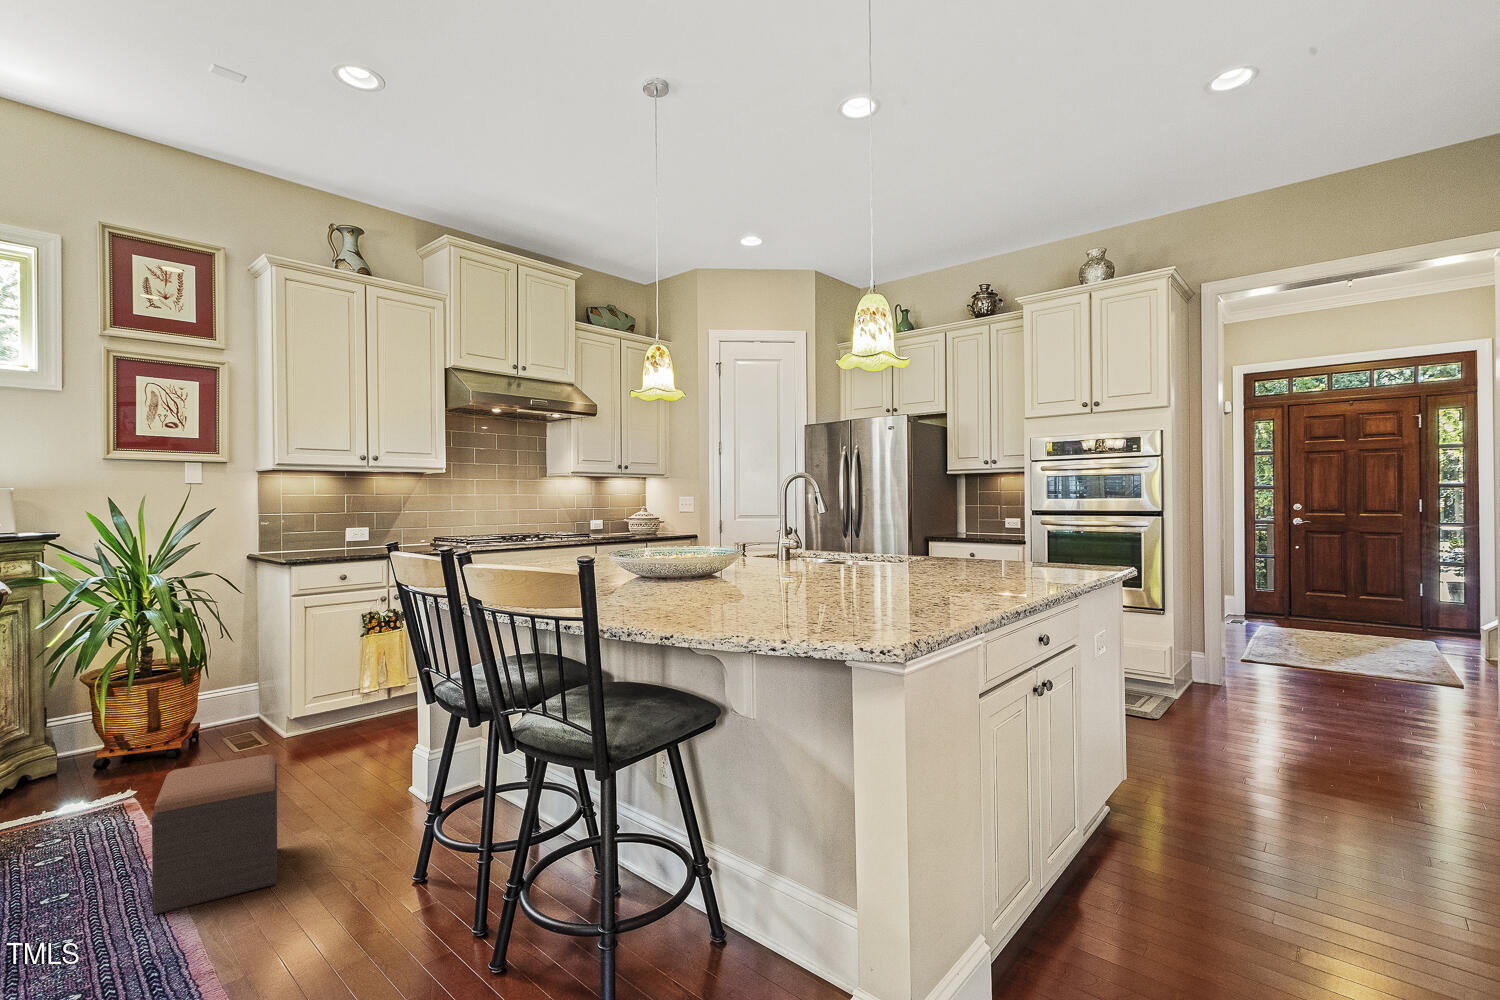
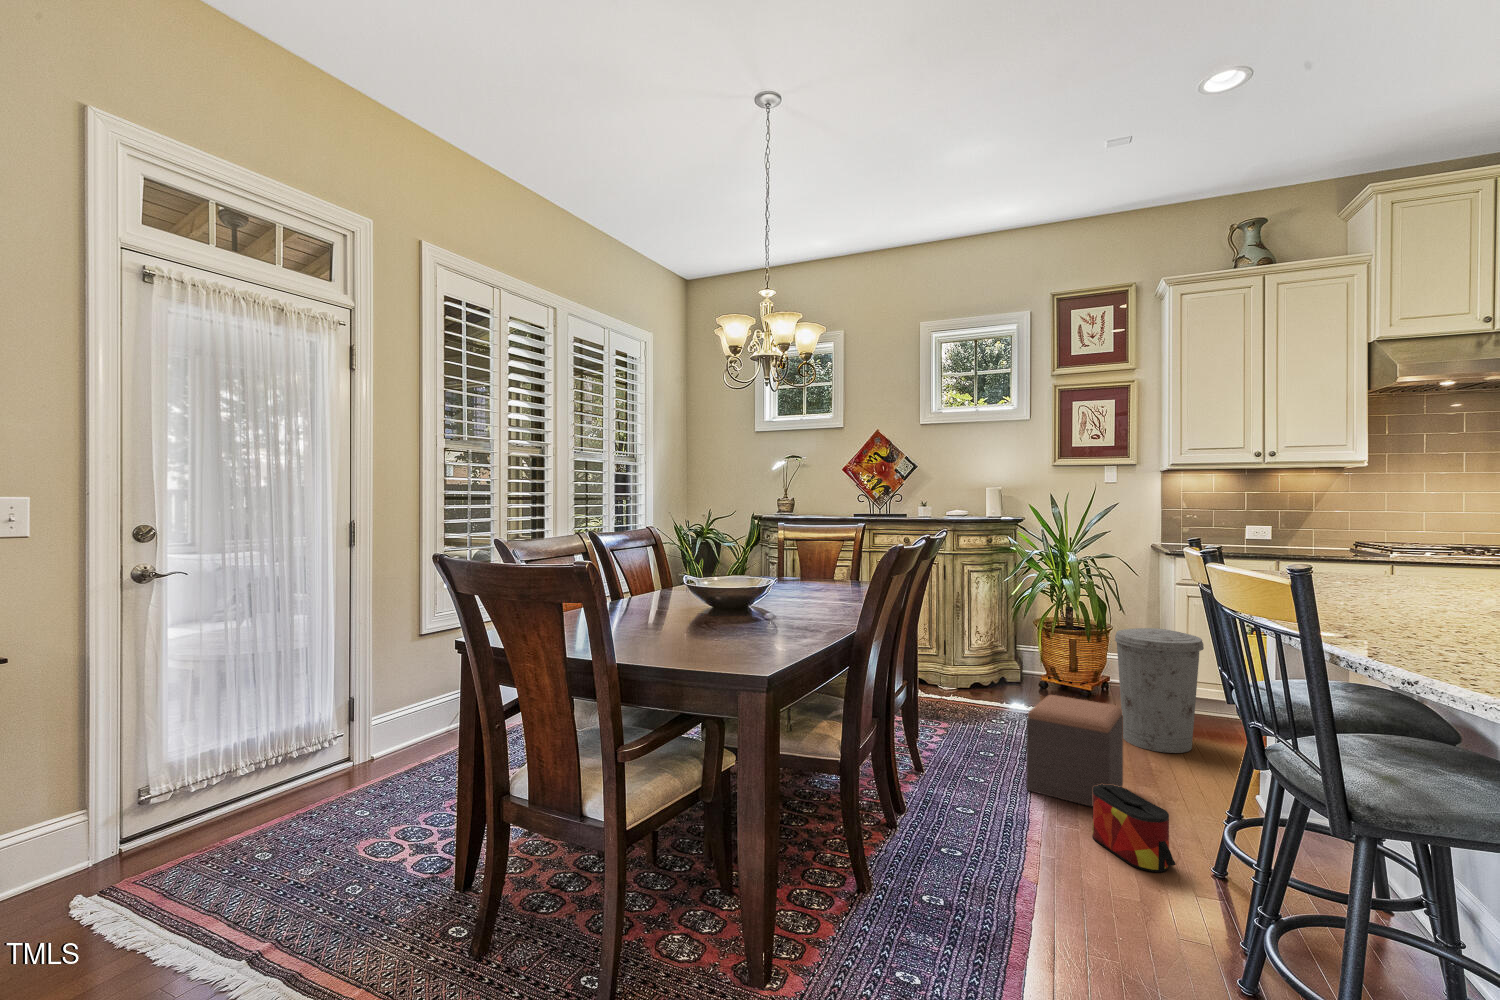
trash can: none [234,651,337,795] -> present [1115,628,1204,753]
bag: none [267,847,378,931] -> present [1092,784,1176,872]

